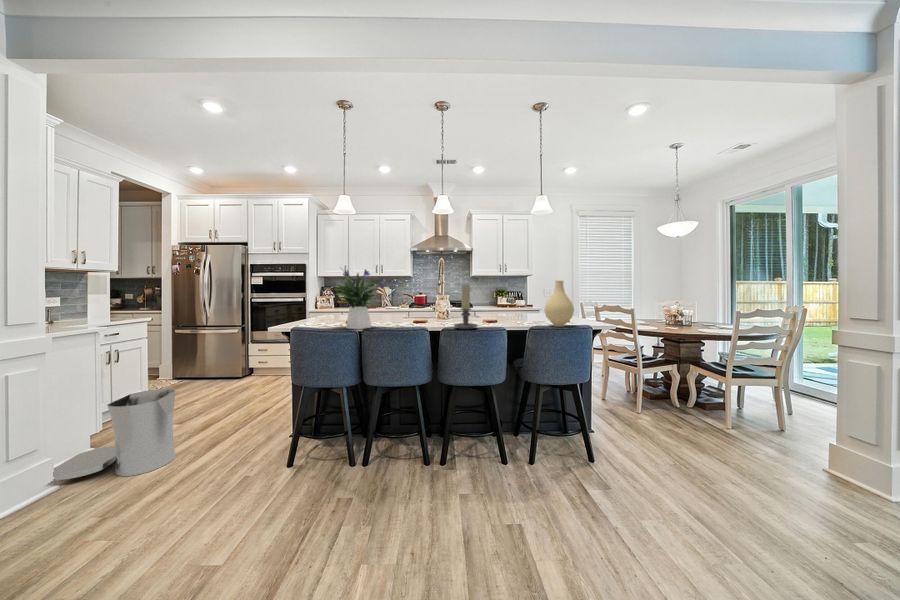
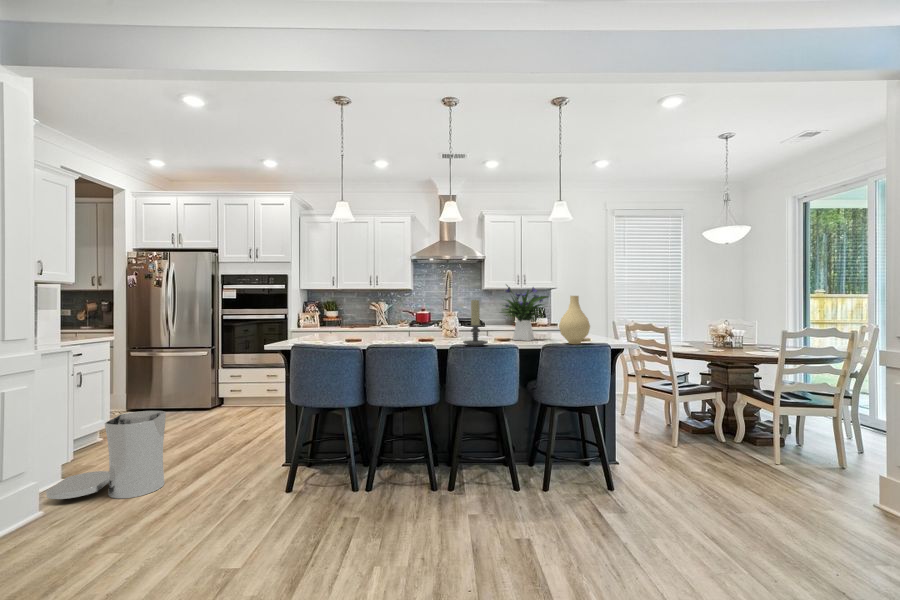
flower arrangement: present [335,269,384,329] -> present [502,285,548,341]

